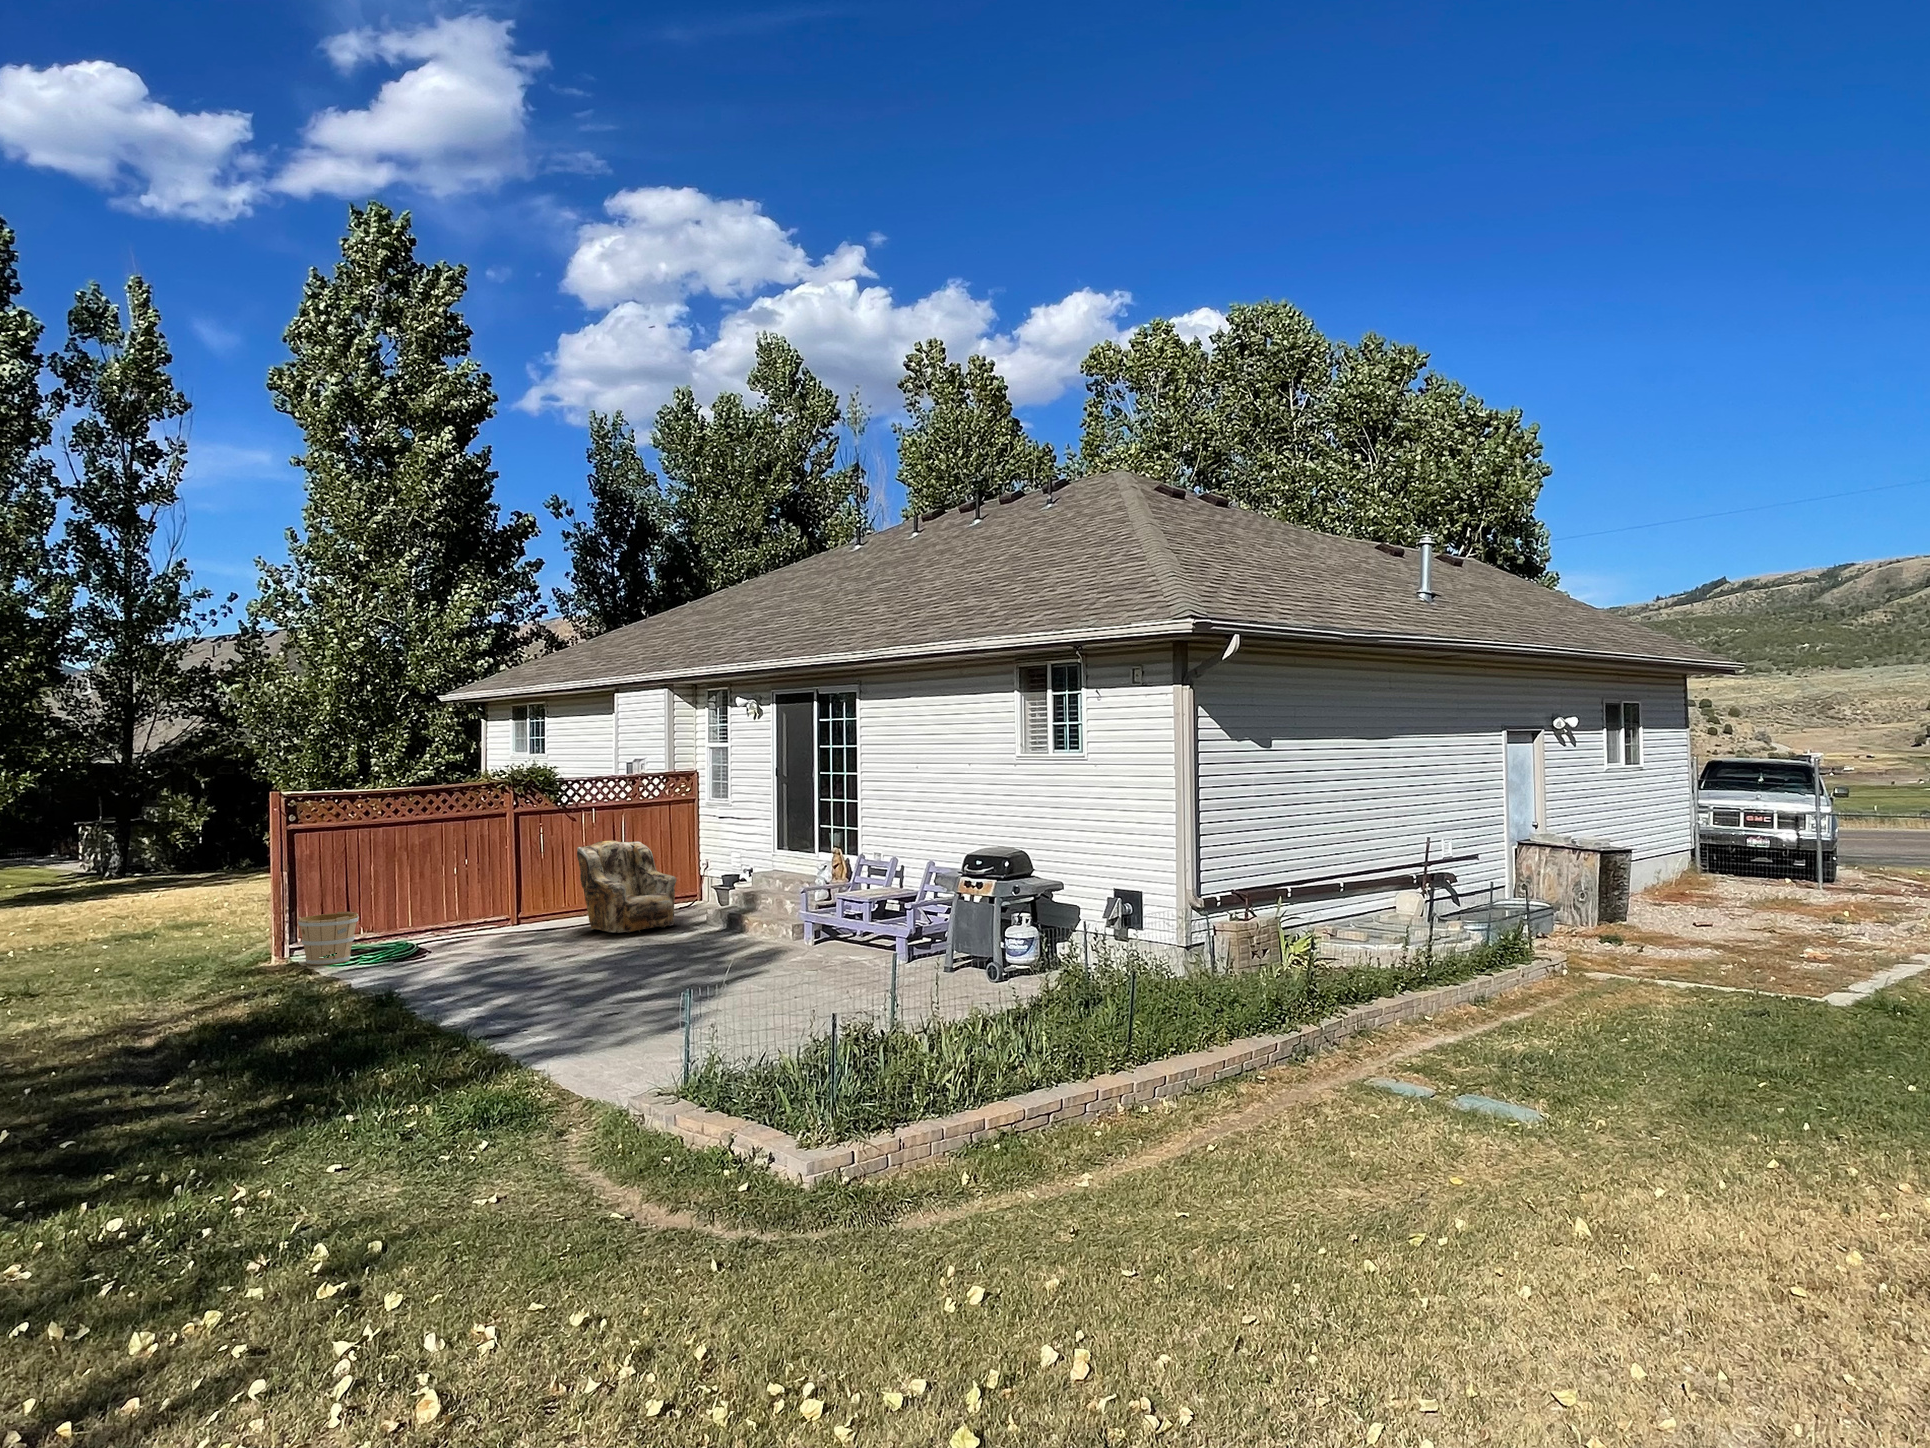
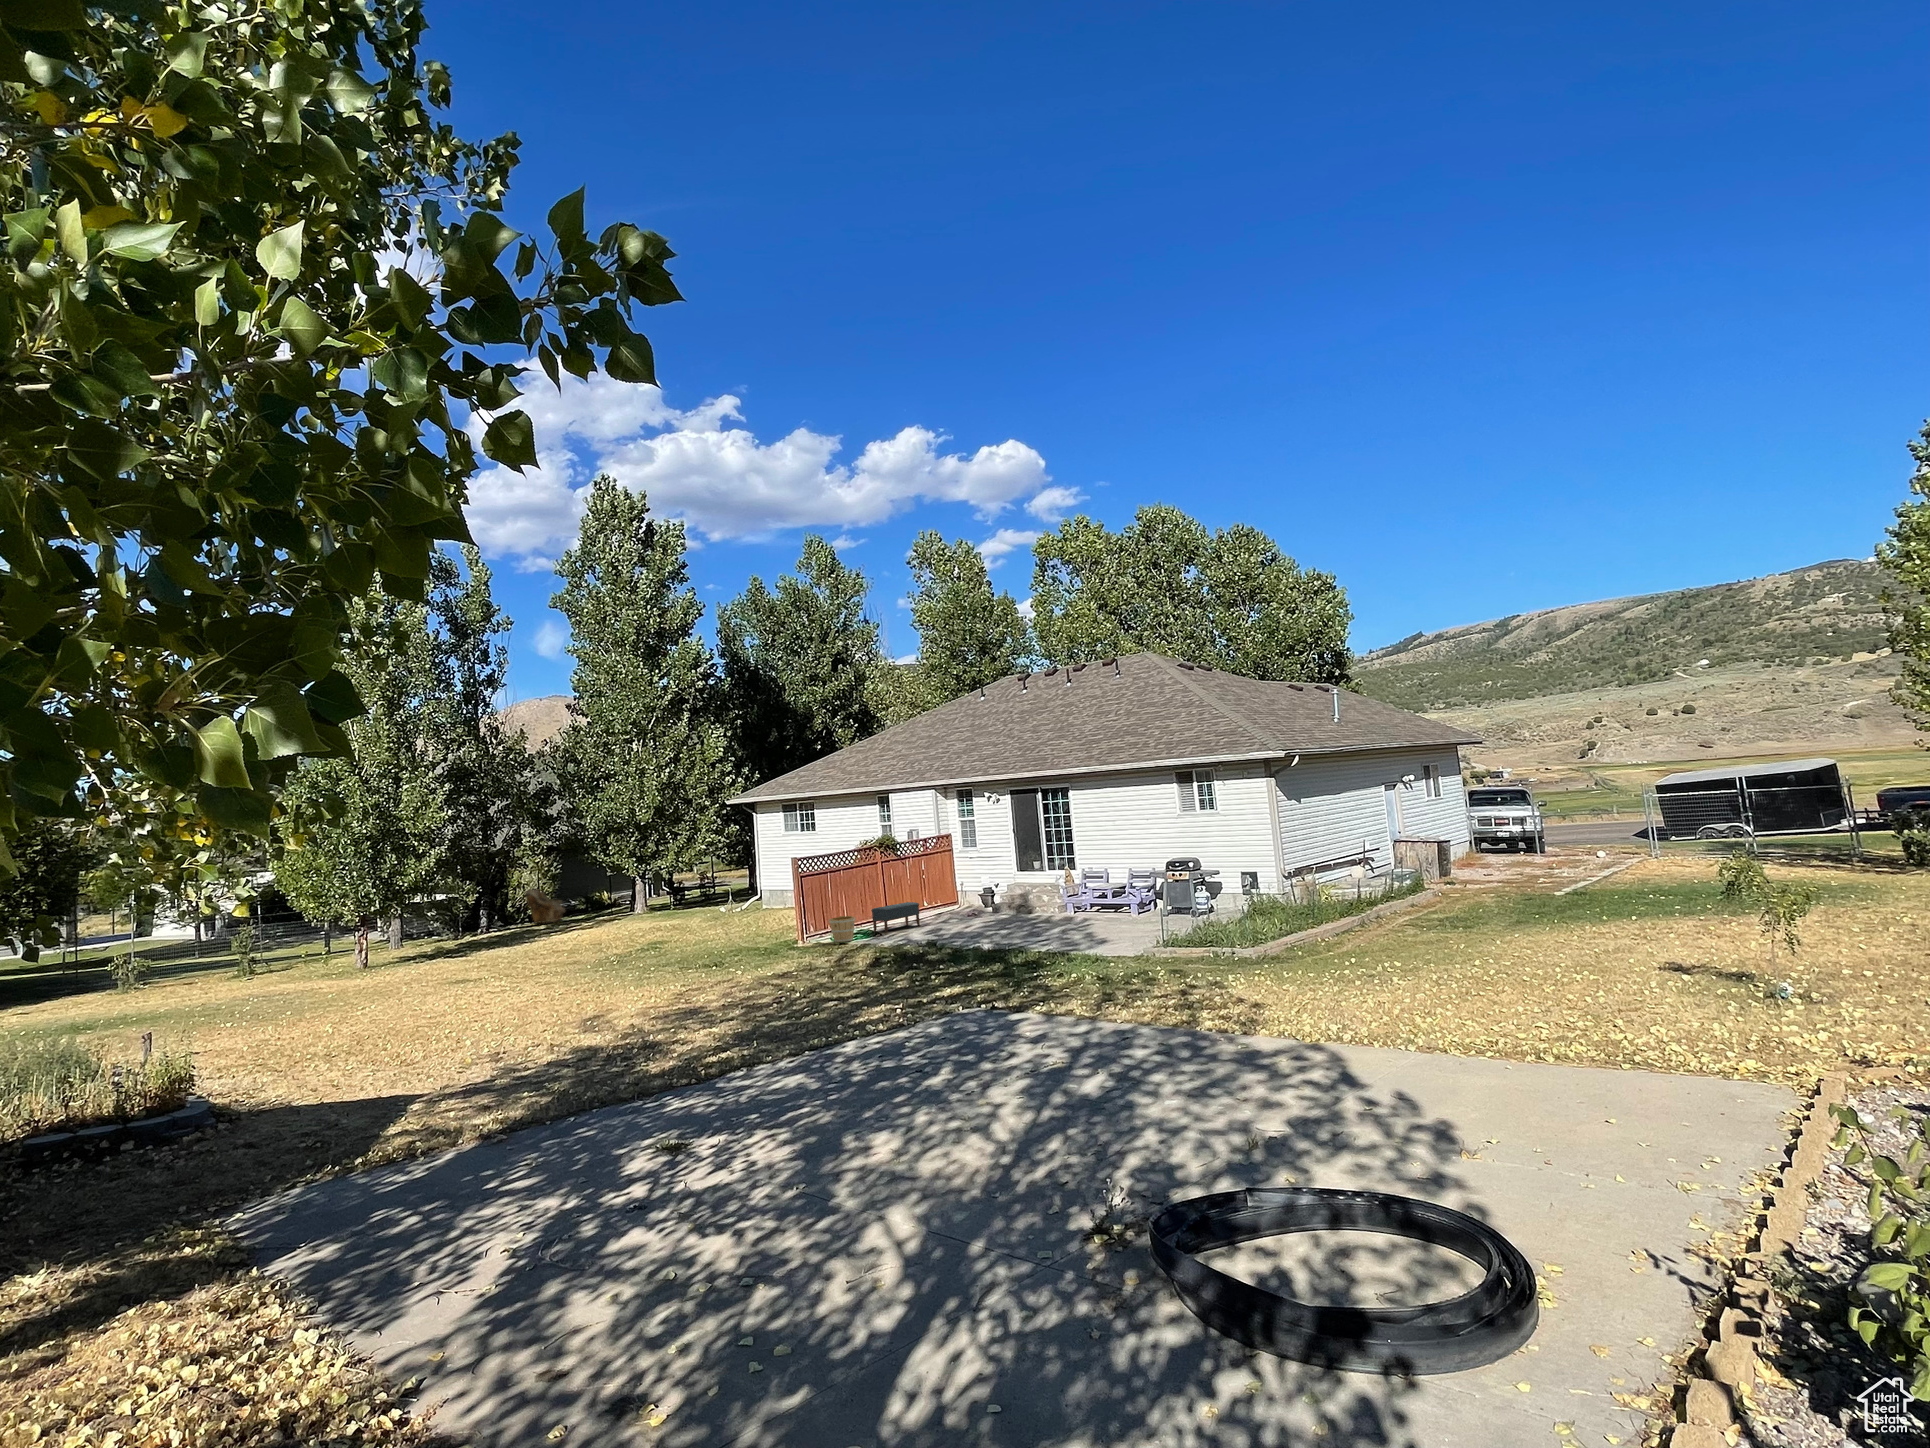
armchair: present [577,841,676,933] -> present [525,889,565,923]
bench: none [439,890,549,947] -> present [871,902,920,932]

